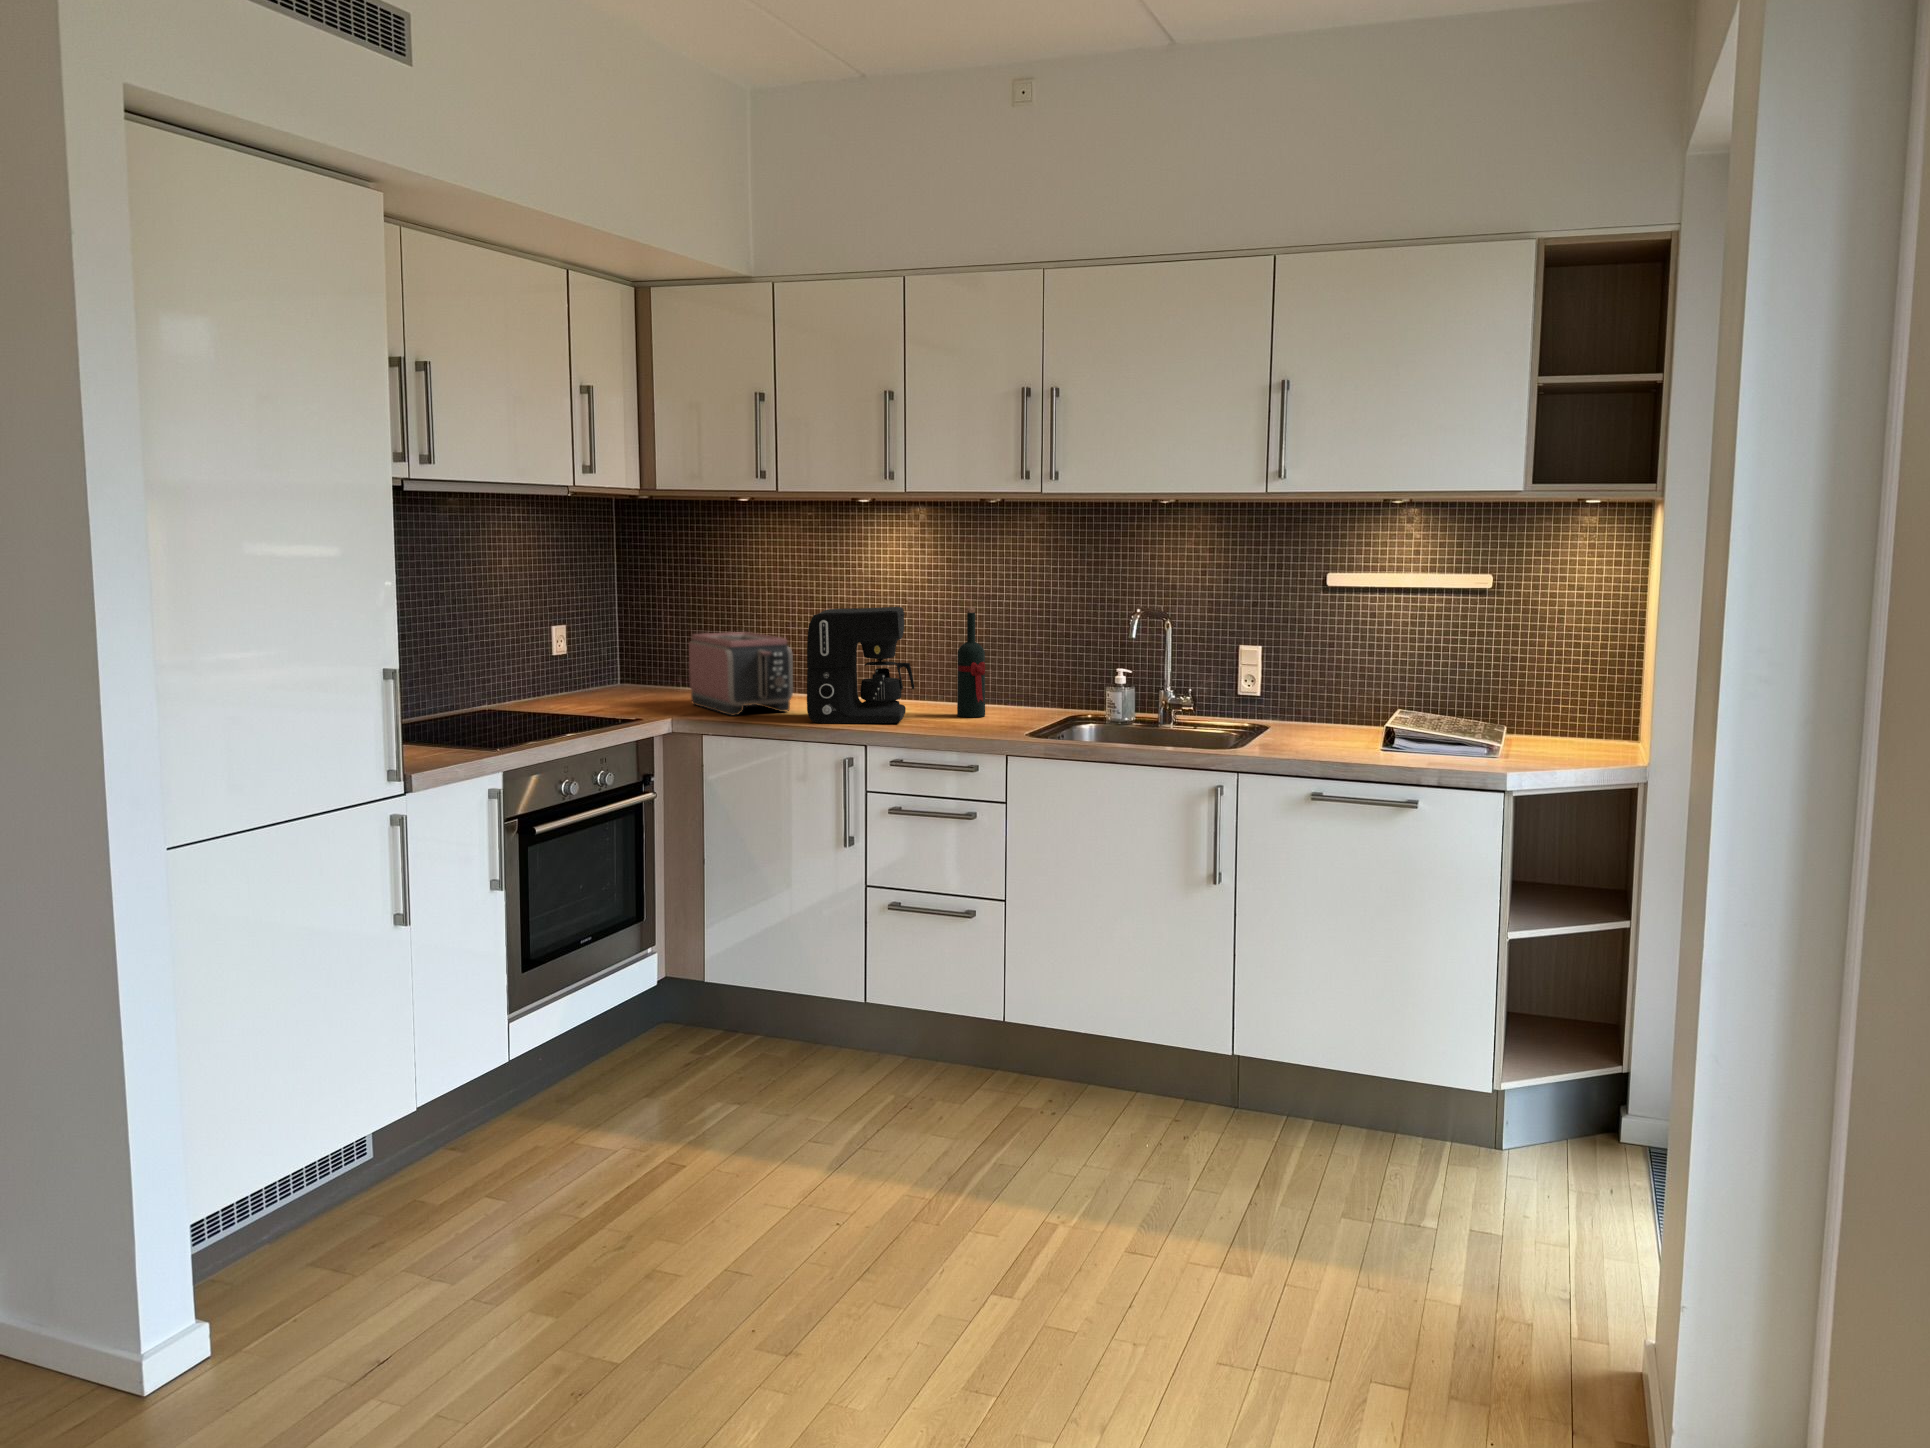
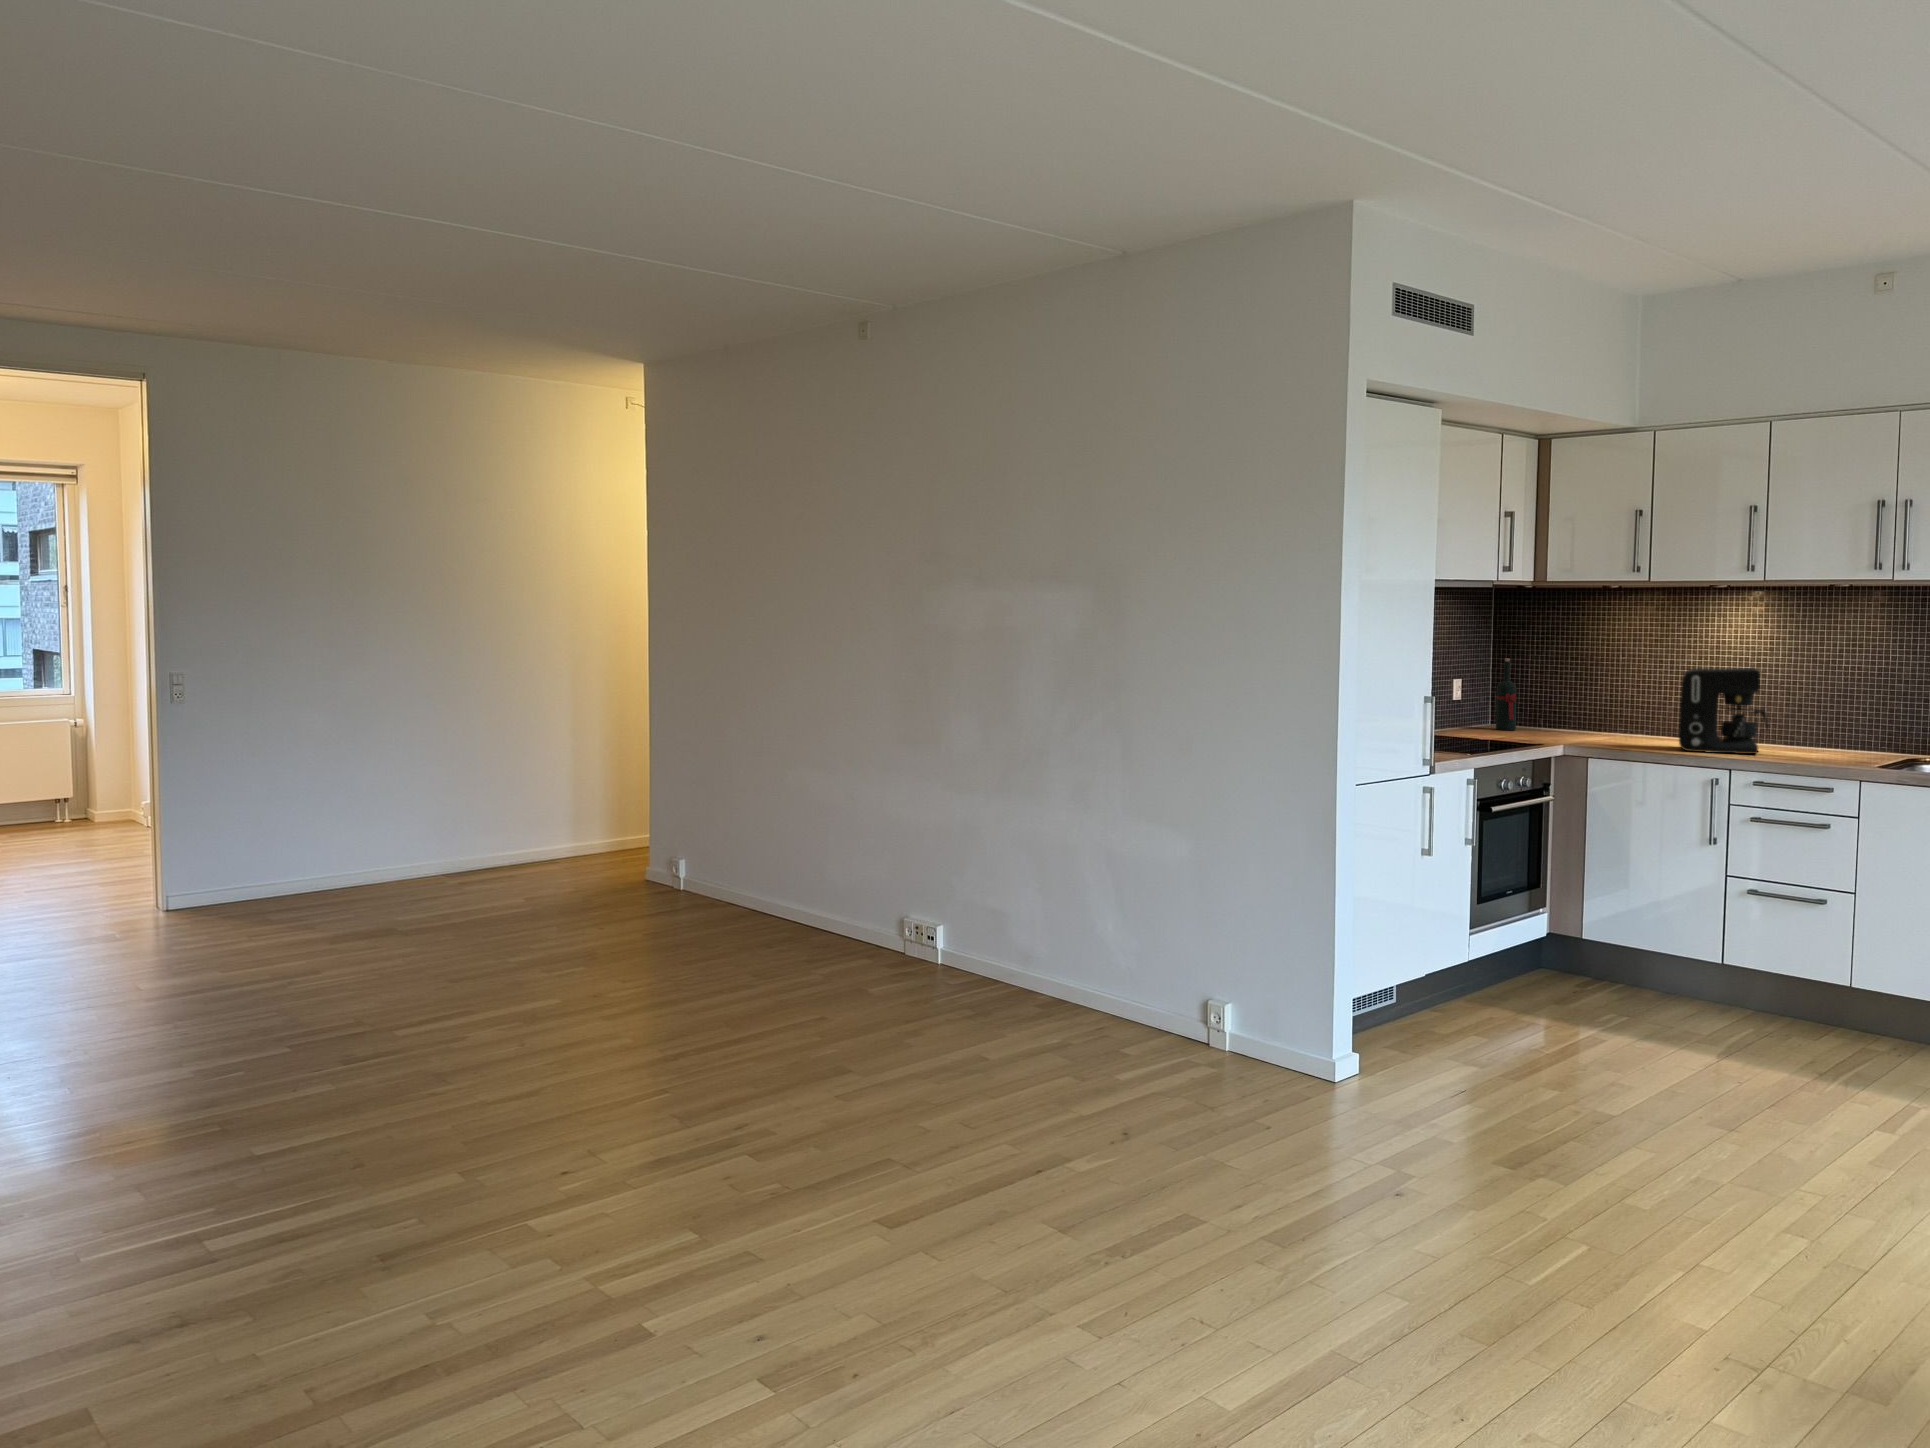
wine bottle: present [957,608,985,717] -> present [1496,658,1516,730]
toaster: present [689,632,793,716] -> none [1568,685,1659,744]

